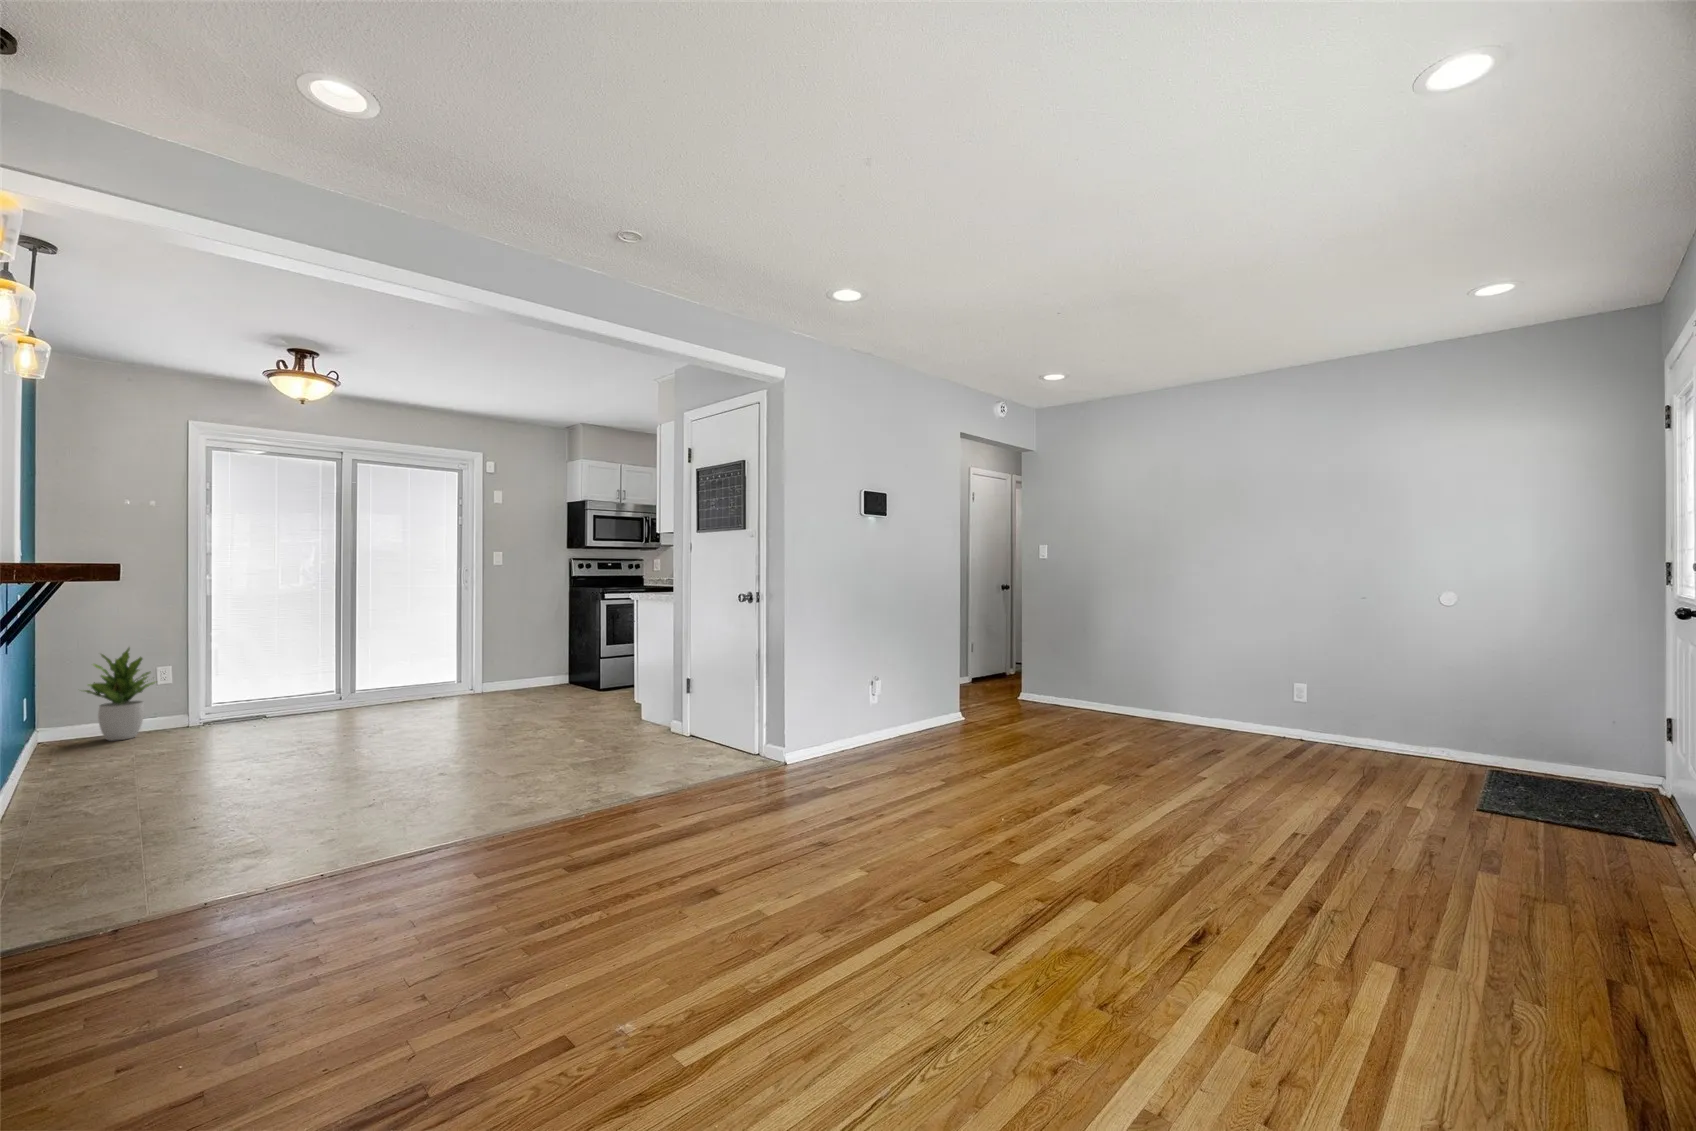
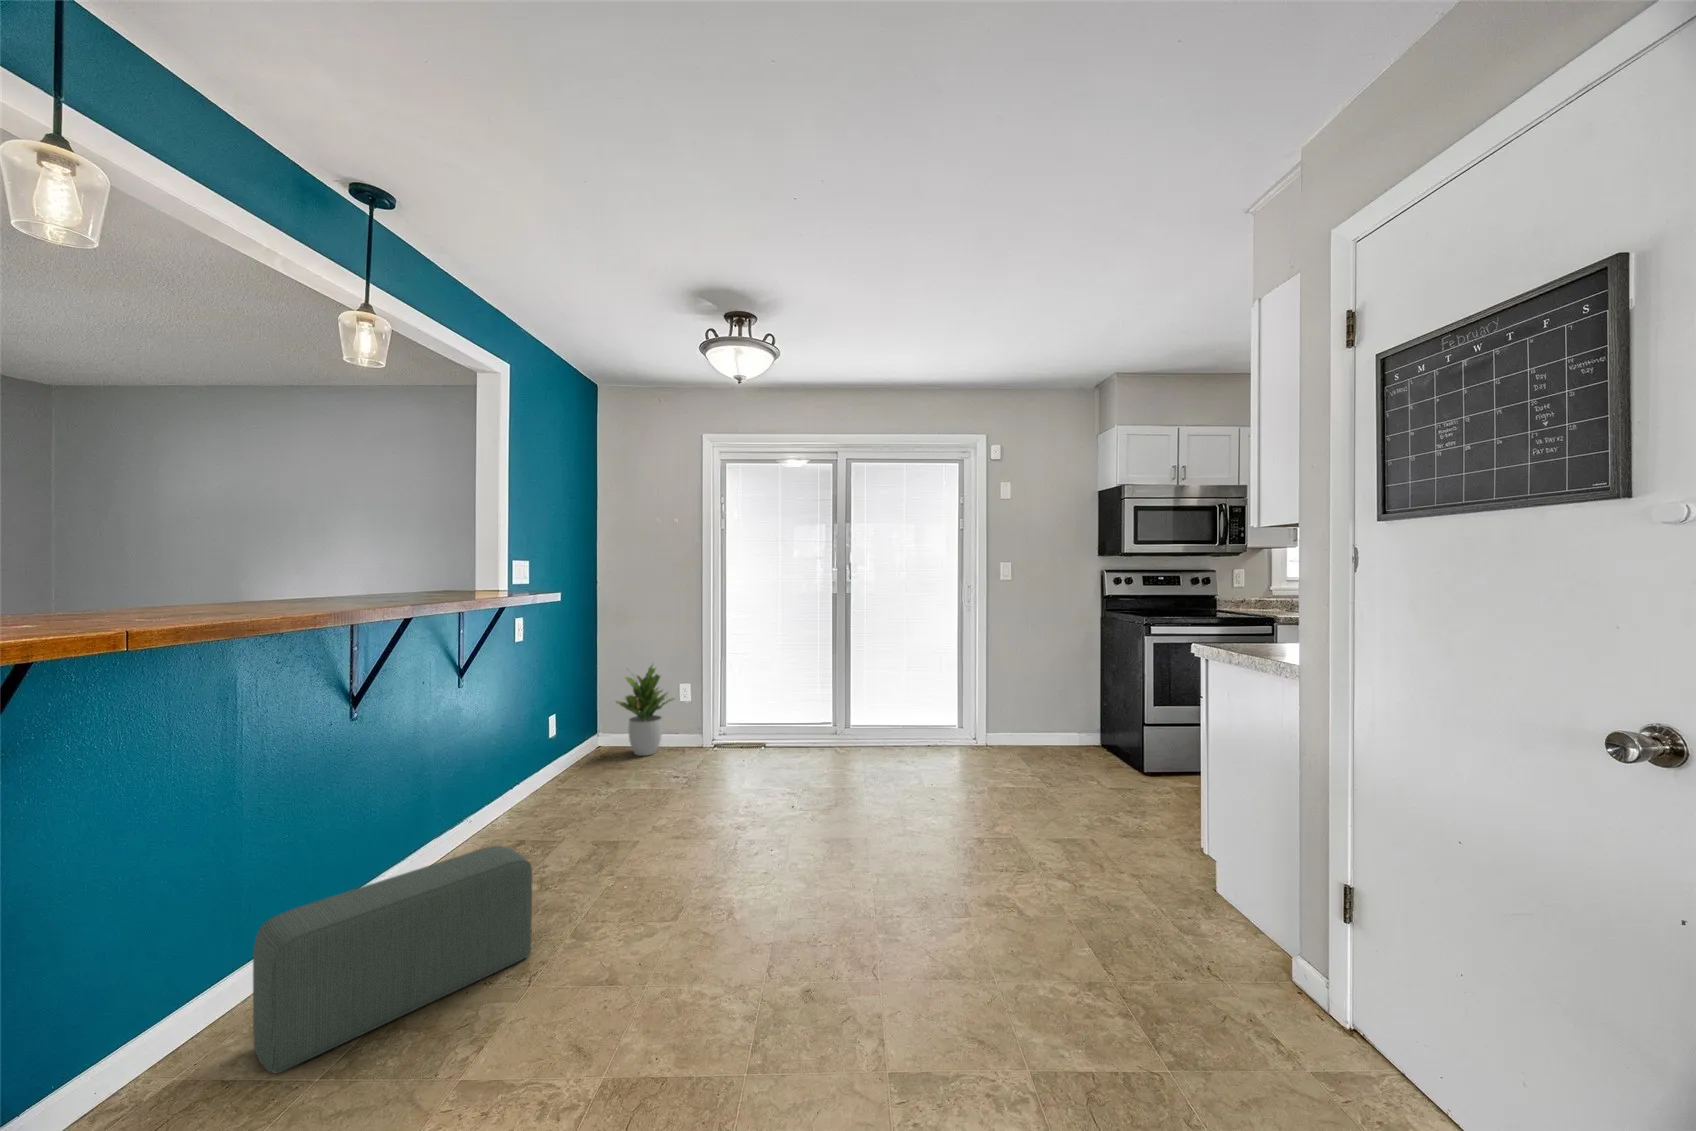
pouf: none [55,740,223,858] -> present [253,846,532,1073]

